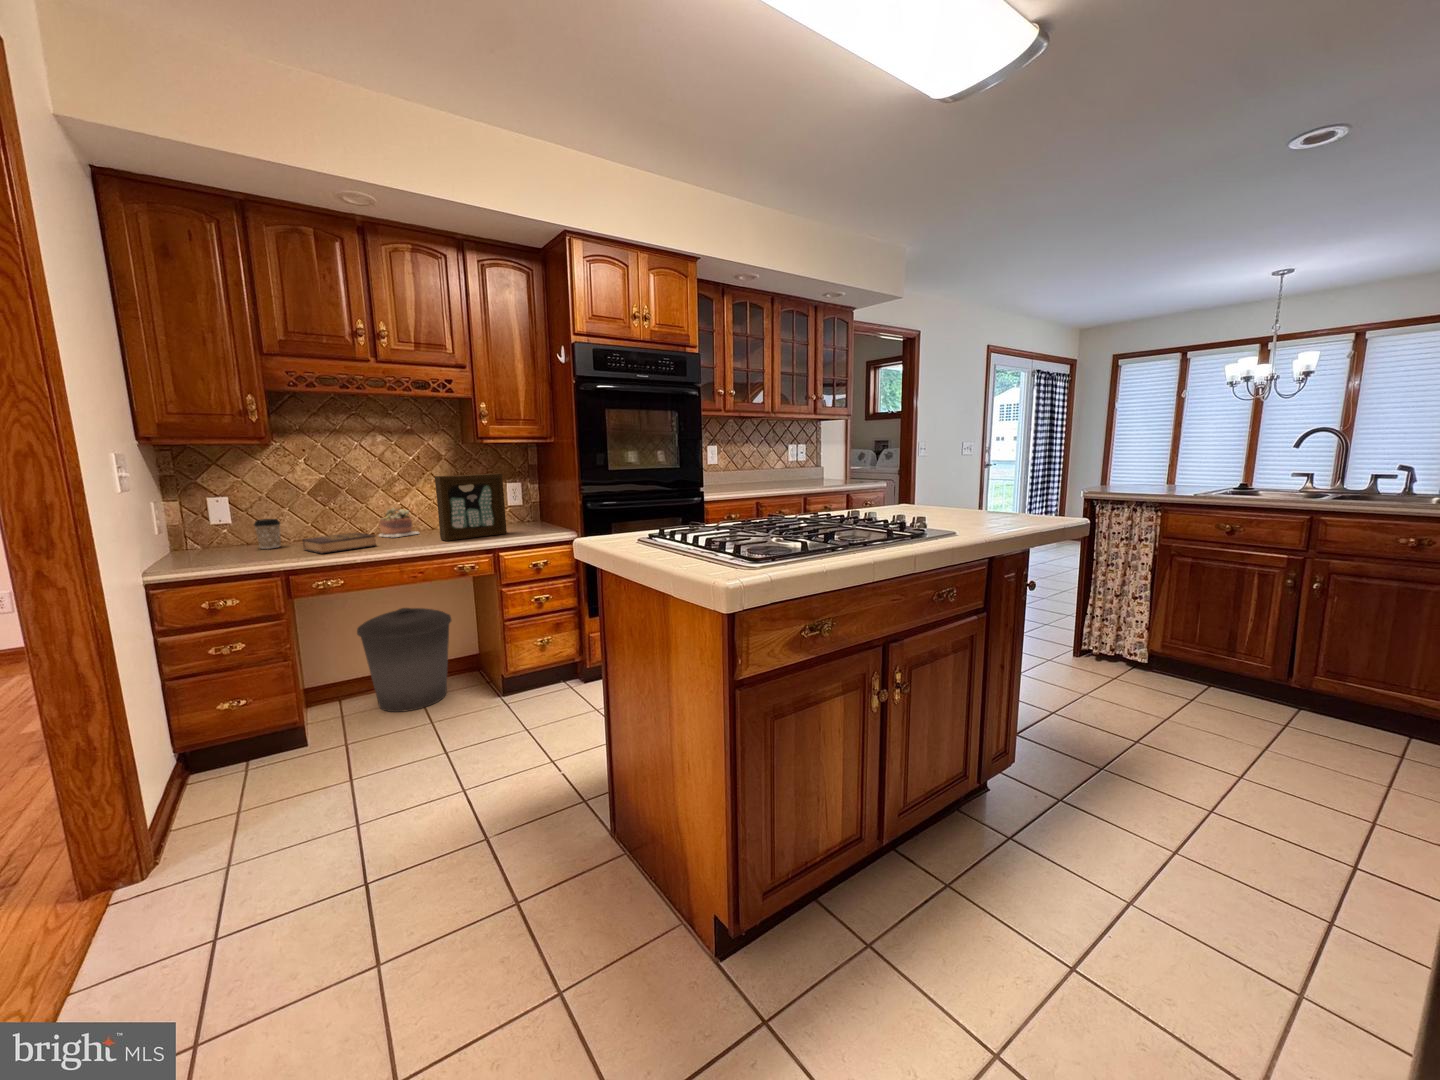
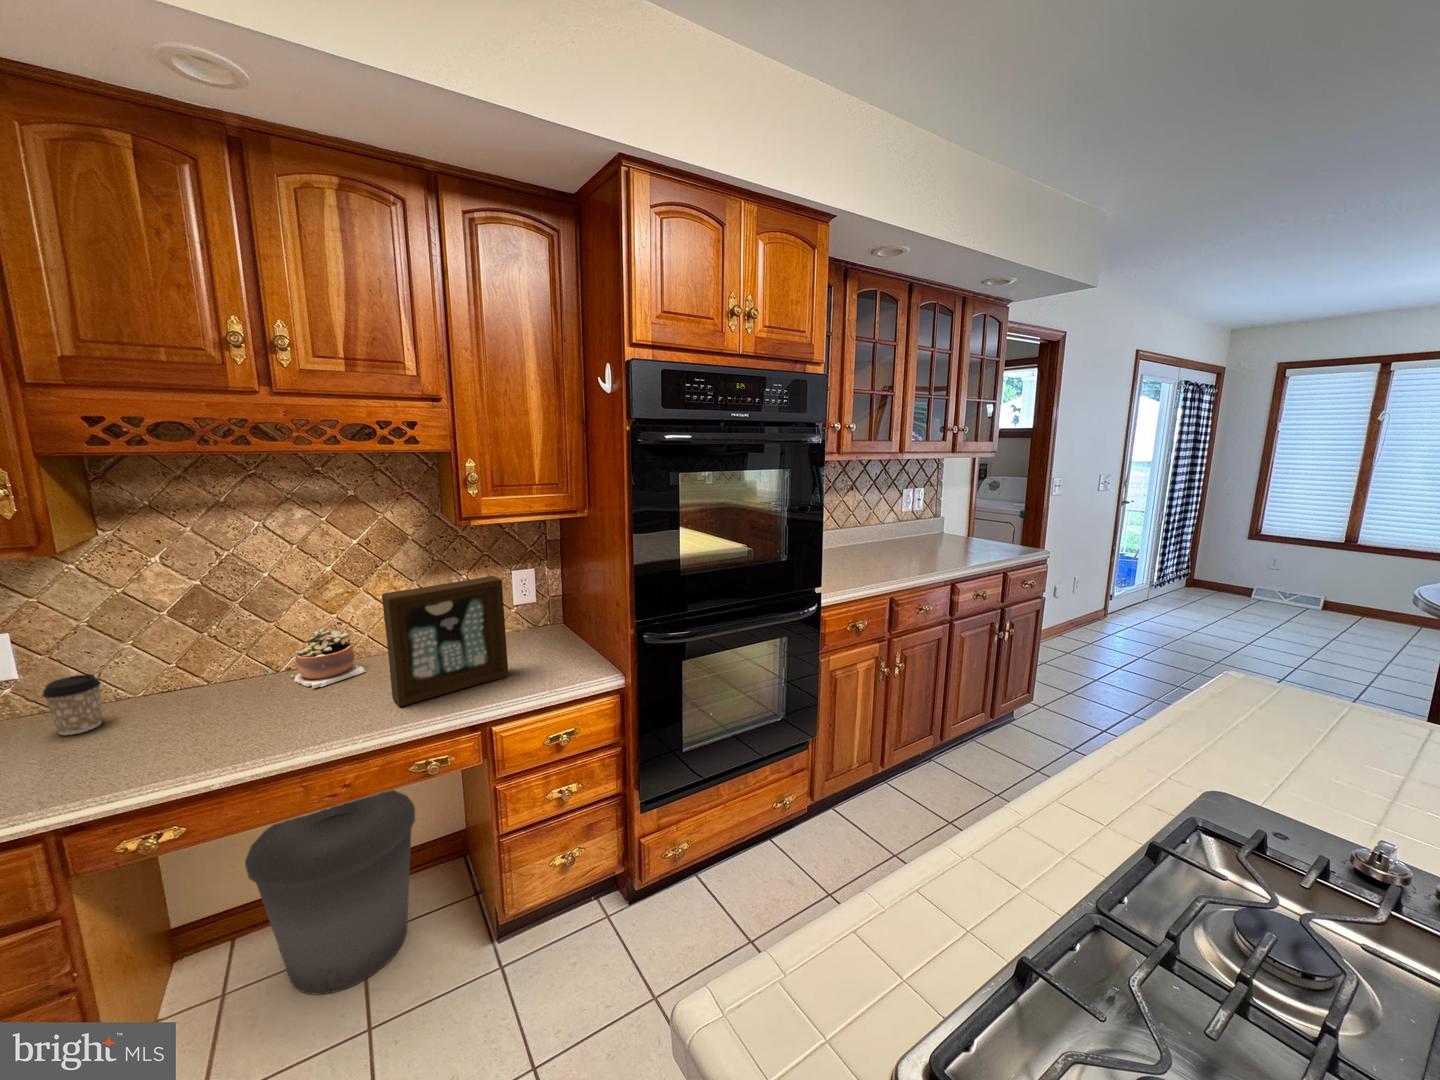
hardback book: present [303,533,376,554] -> none [127,692,271,768]

